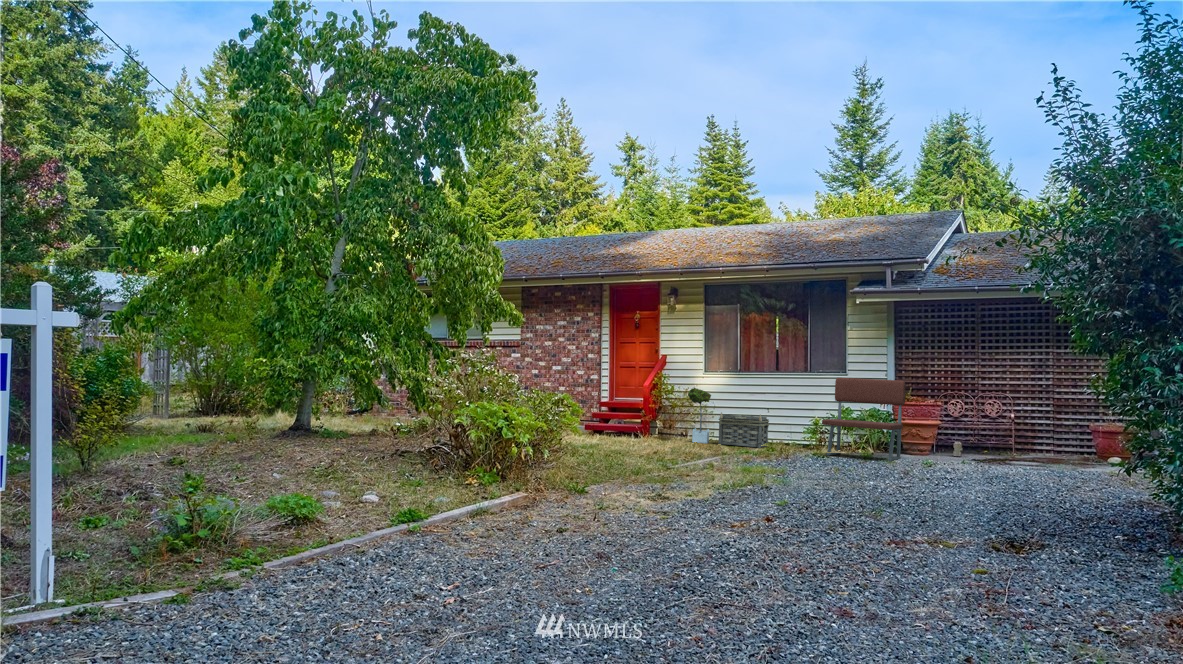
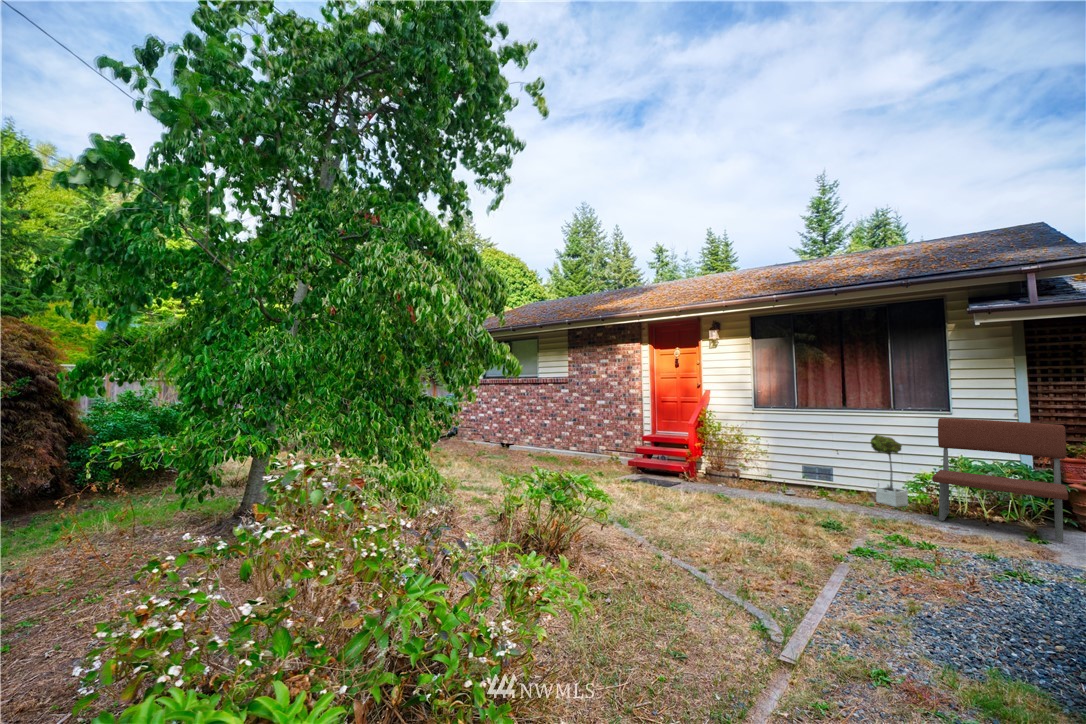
potted tree: present [688,388,711,443] -> present [871,435,908,507]
basket: present [718,412,769,448] -> none [774,454,836,498]

